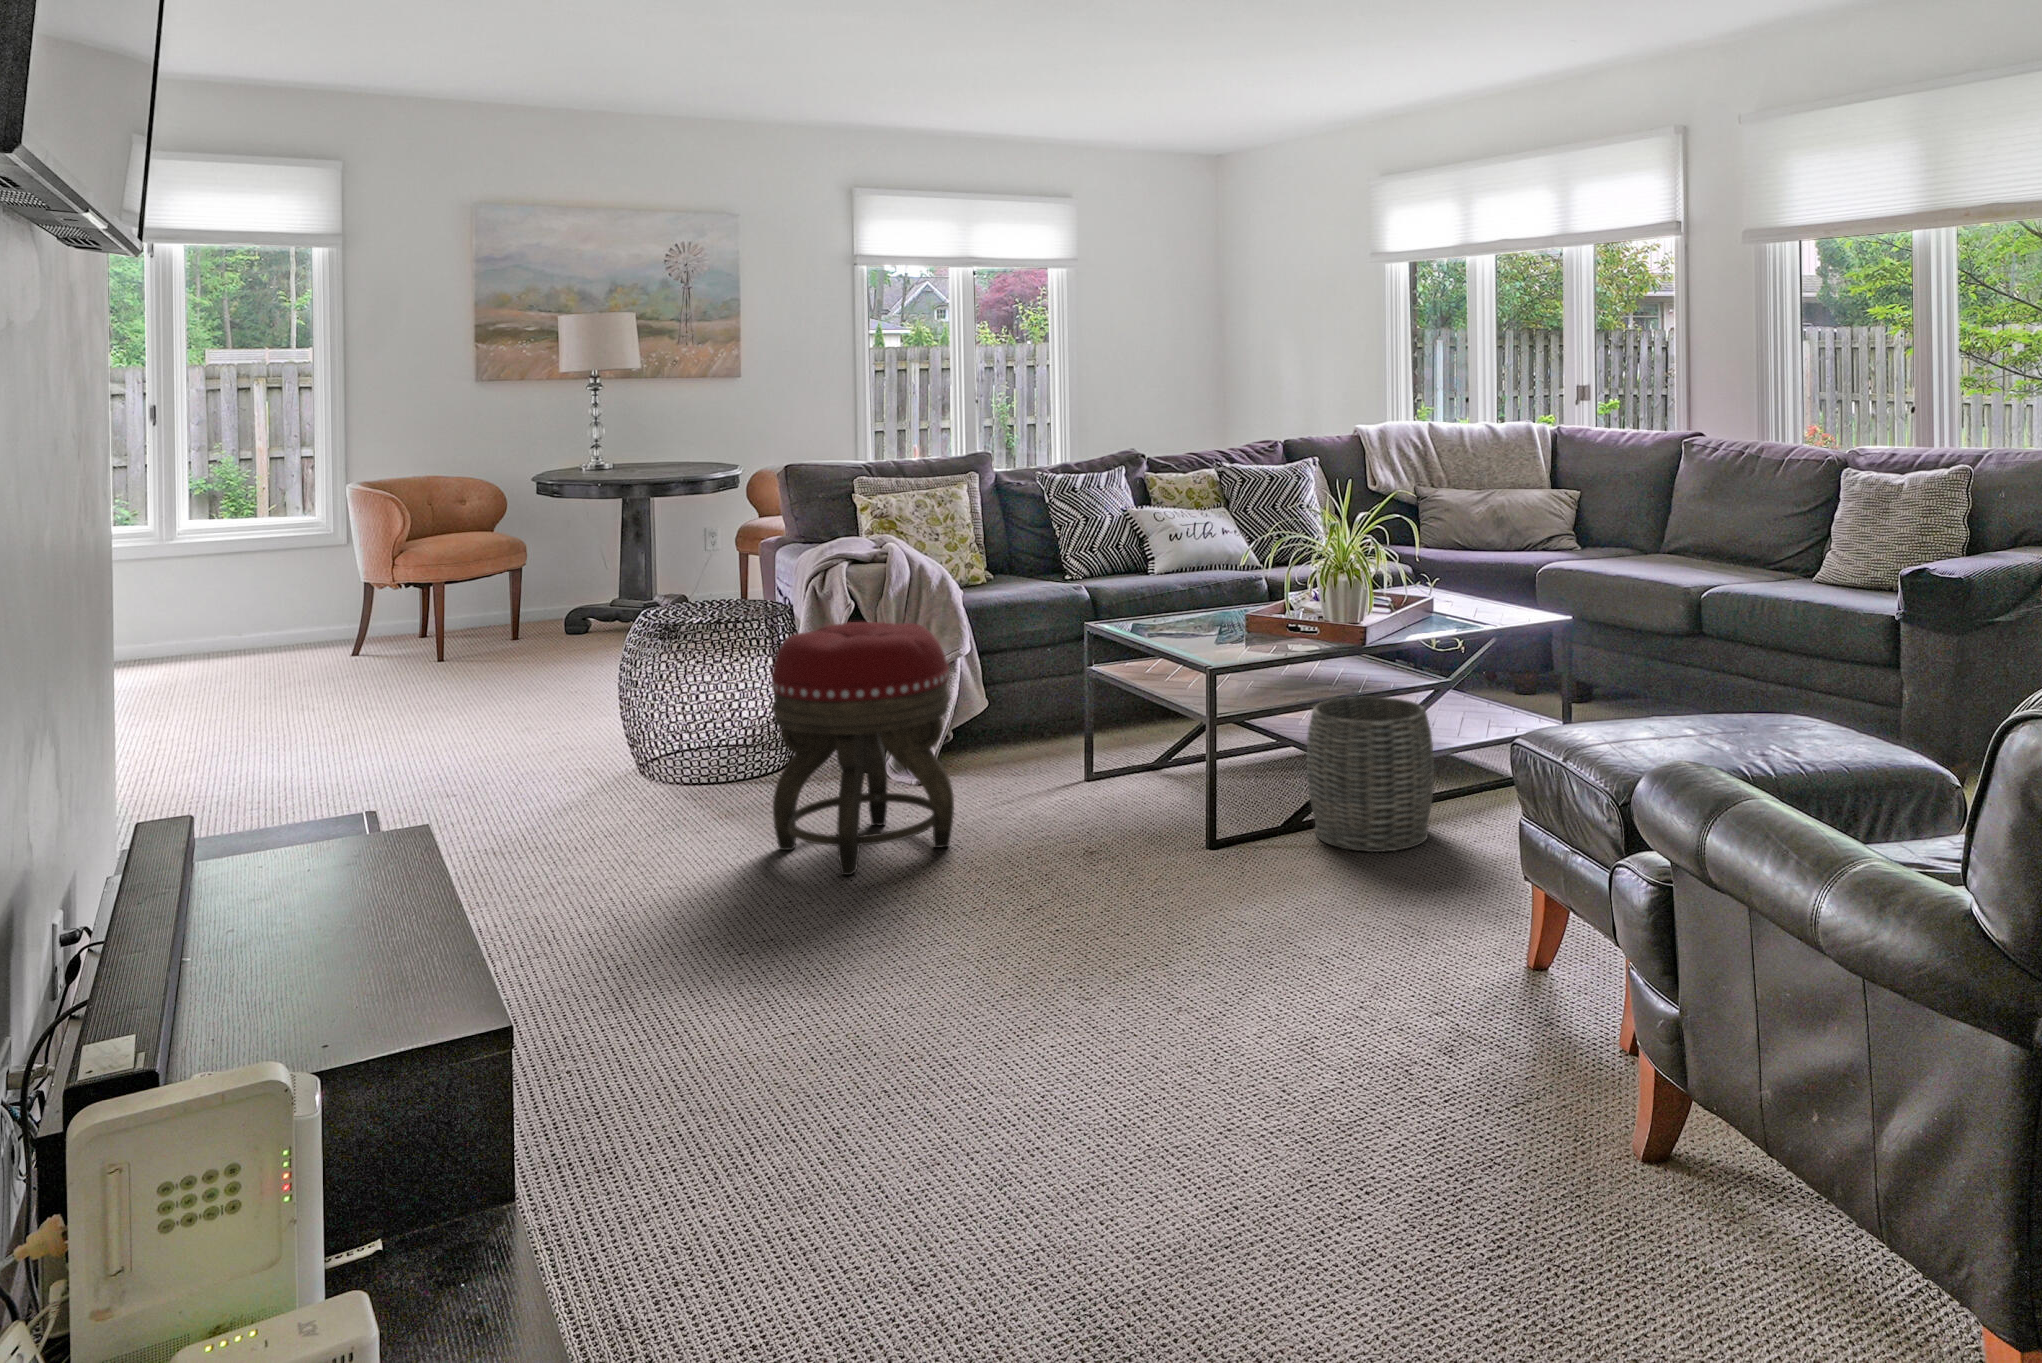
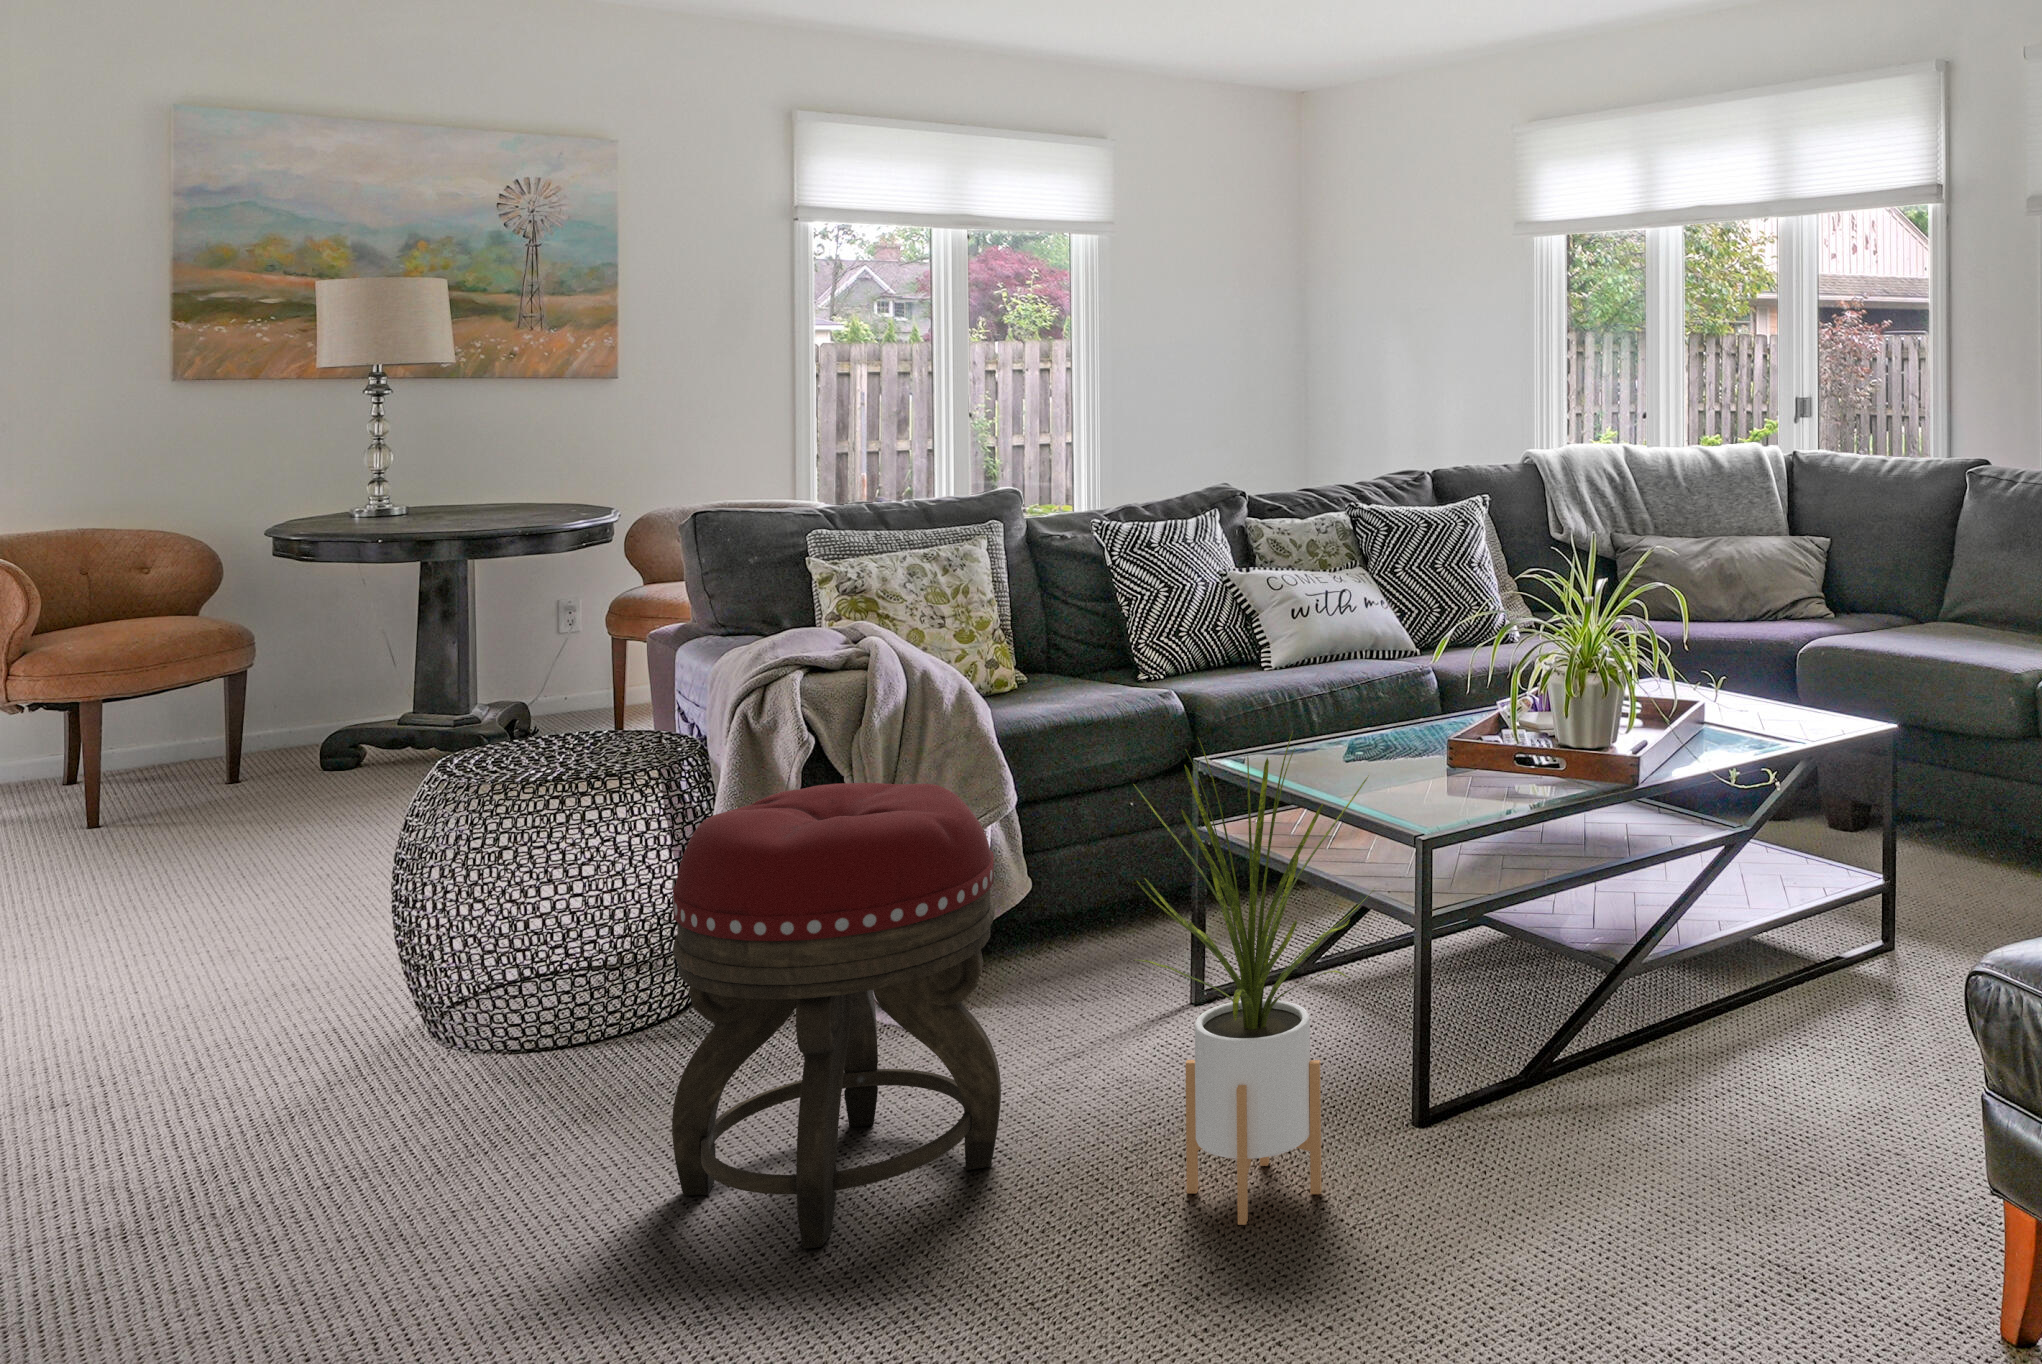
house plant: none [1021,594,1164,880] -> present [1133,732,1372,1225]
woven basket: present [1307,697,1434,852] -> none [1576,869,1772,1126]

